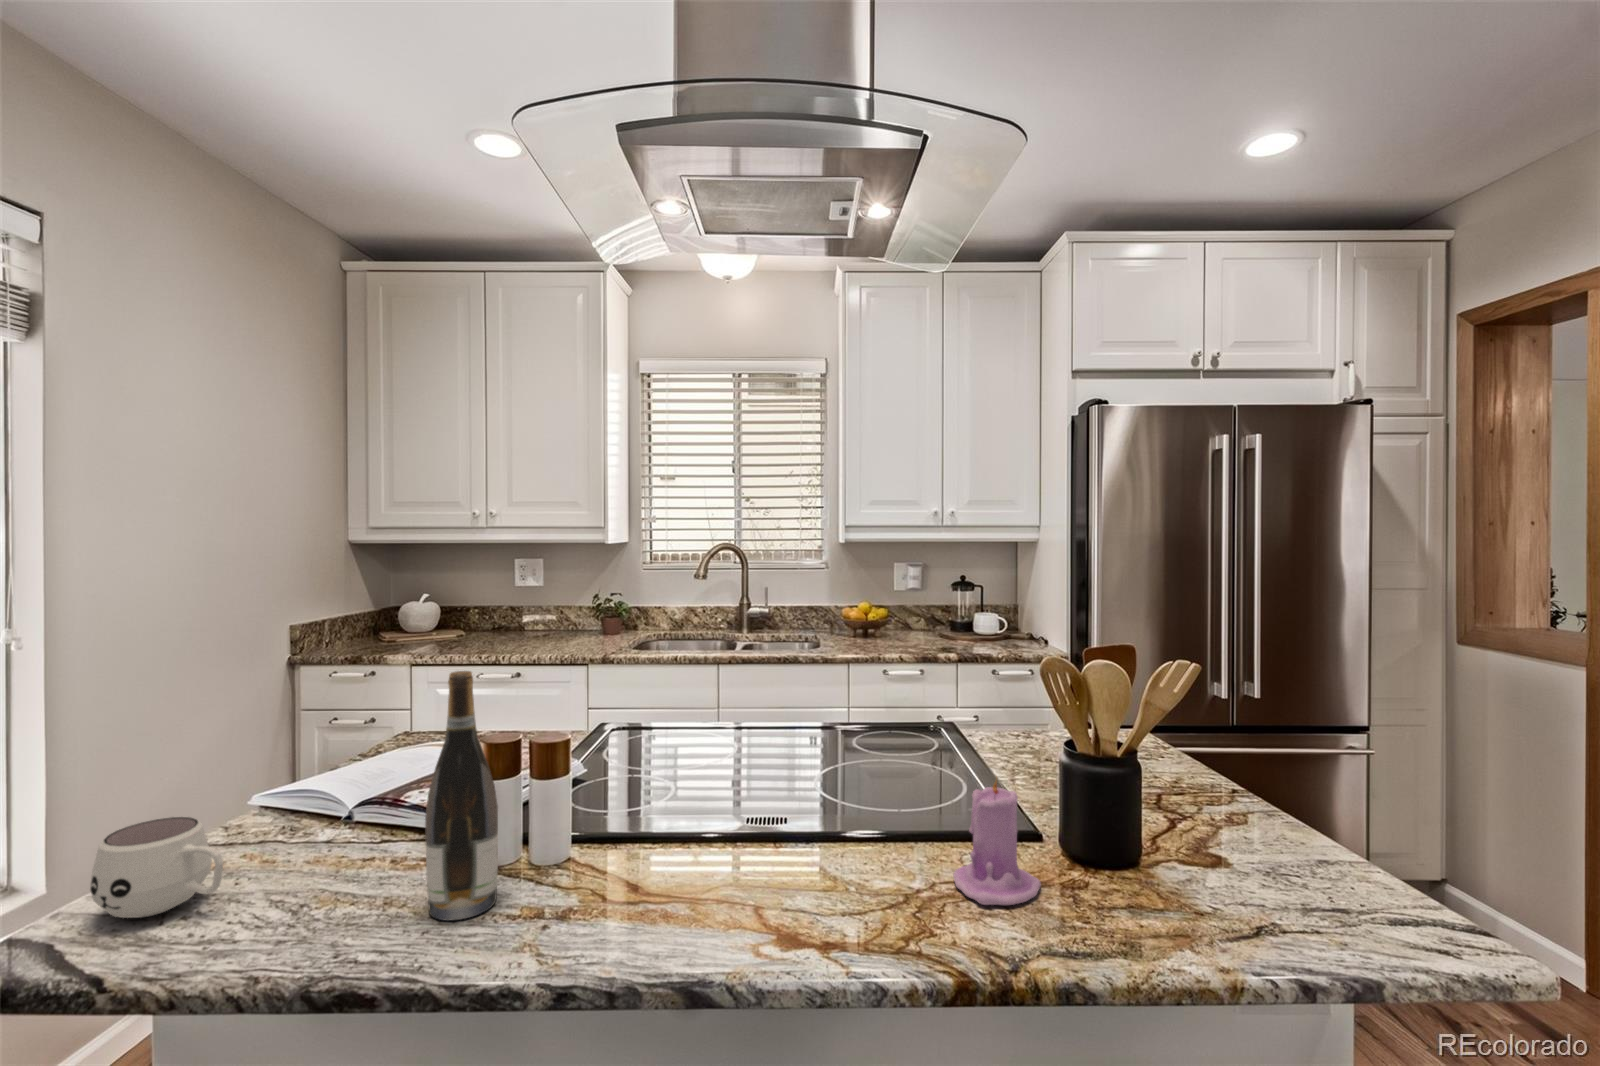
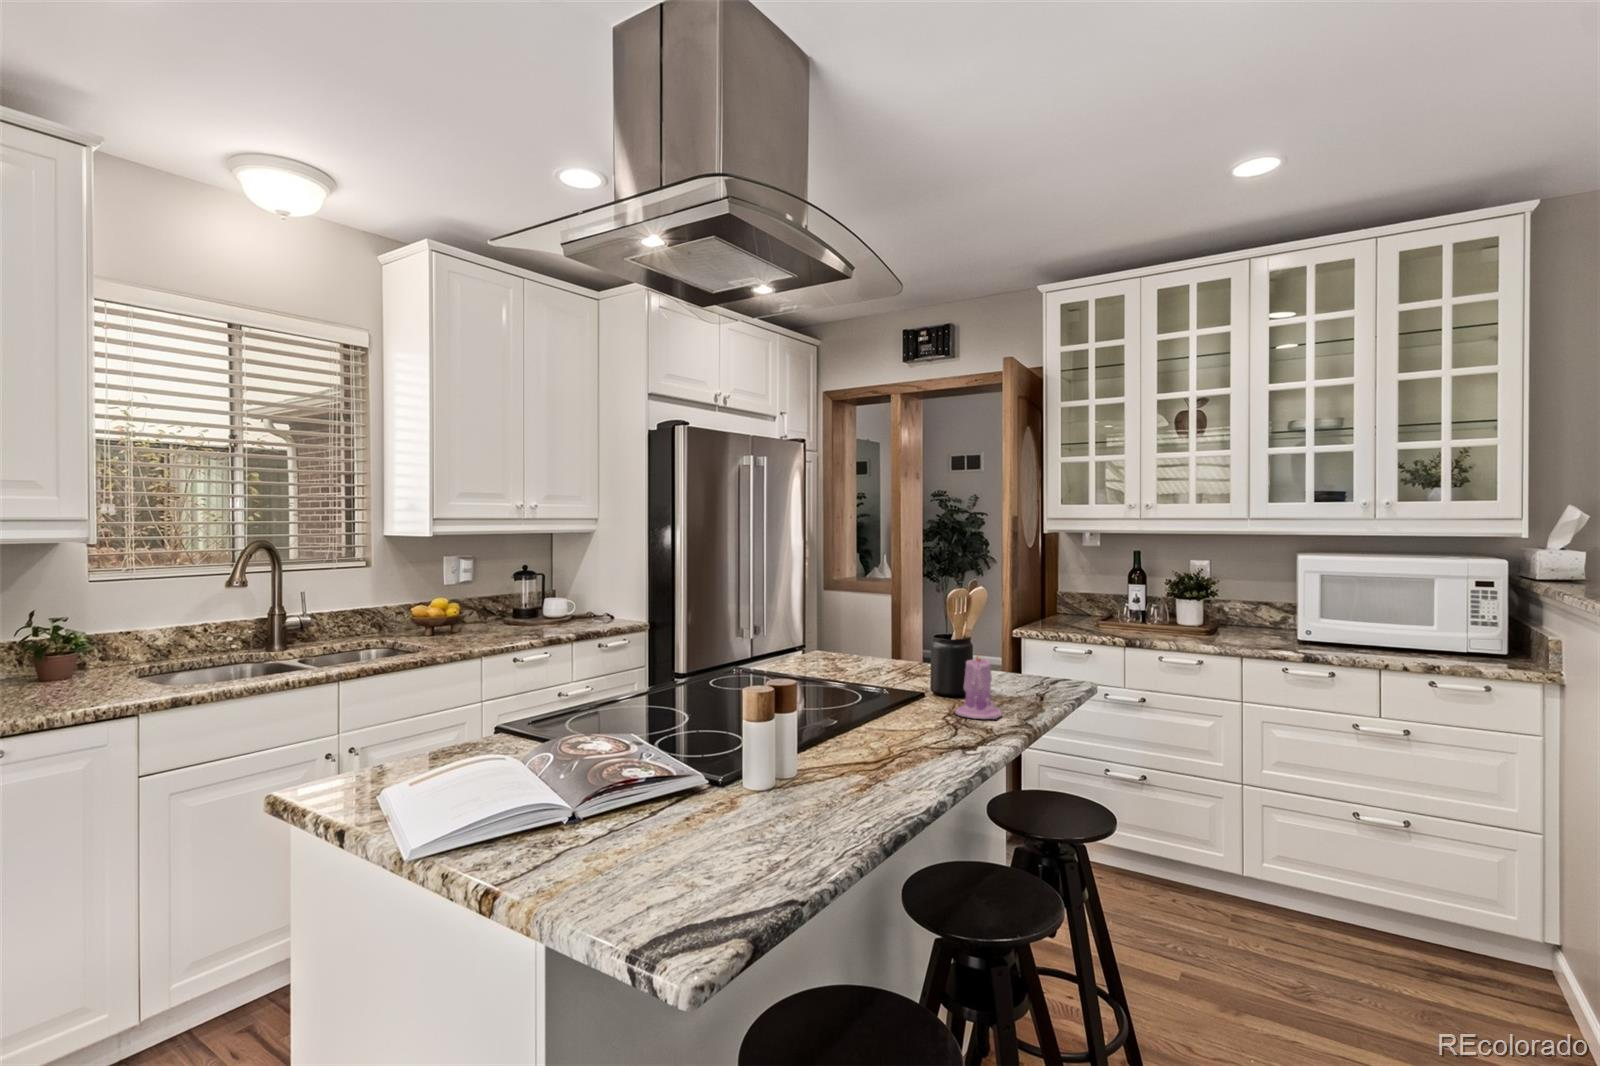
wine bottle: present [425,671,498,921] -> none [817,618,869,813]
mug: present [90,817,223,918] -> none [628,805,744,910]

